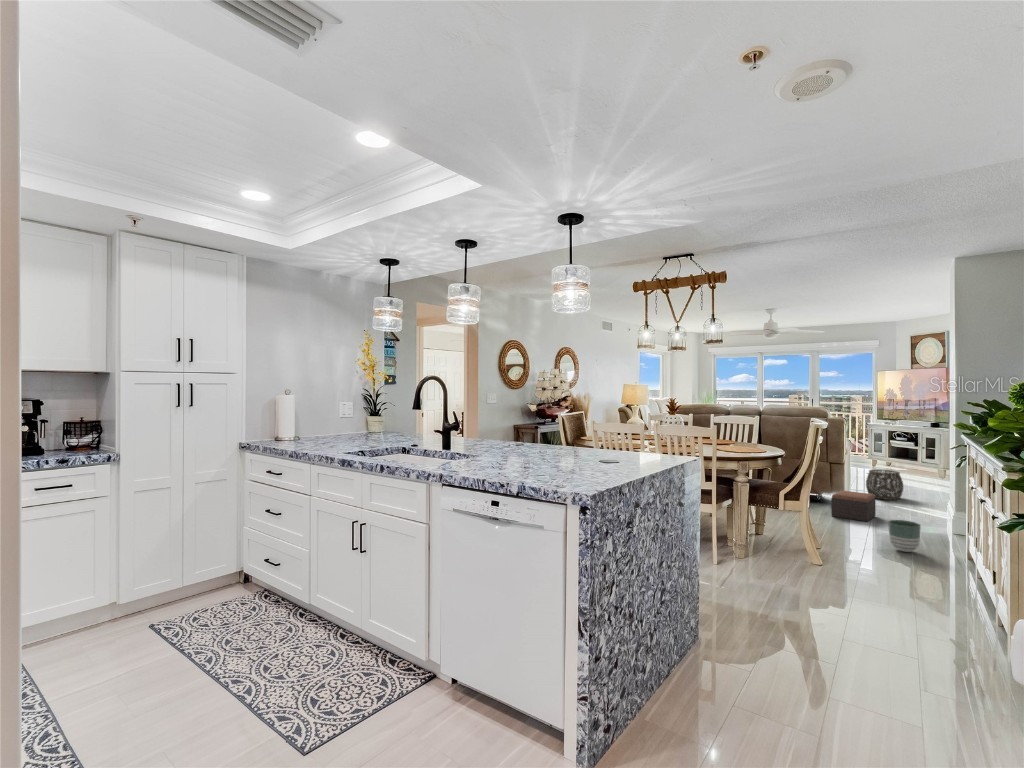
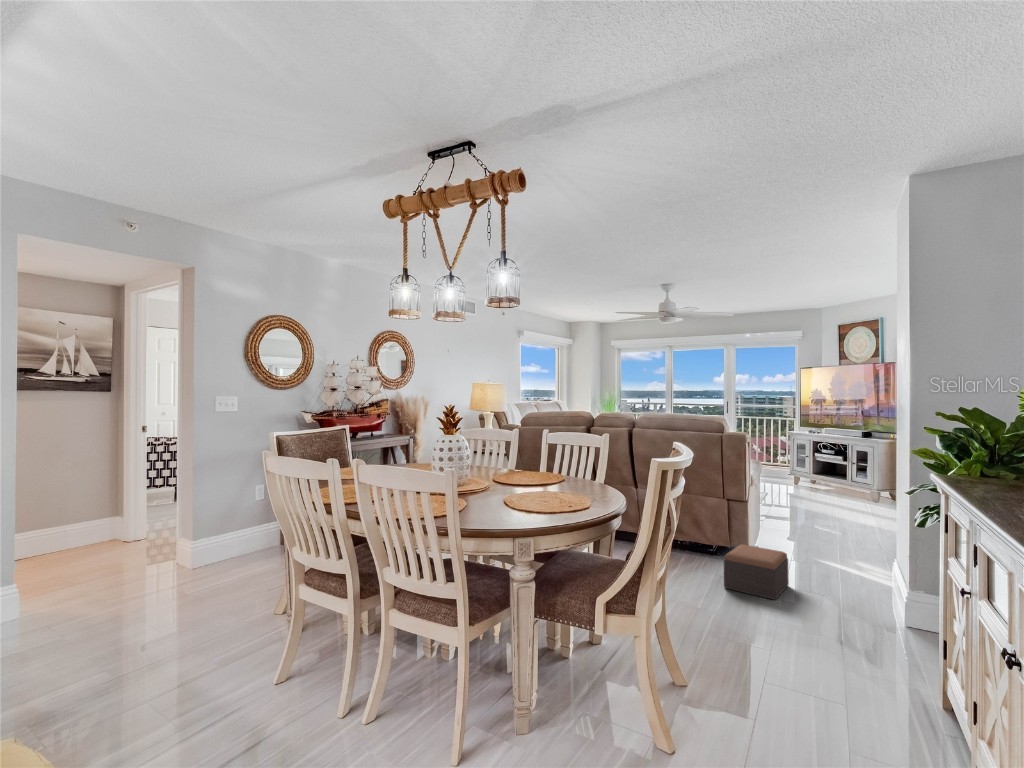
woven basket: present [866,469,903,500] -> none [779,502,830,548]
planter: present [888,520,921,552] -> none [801,624,856,690]

